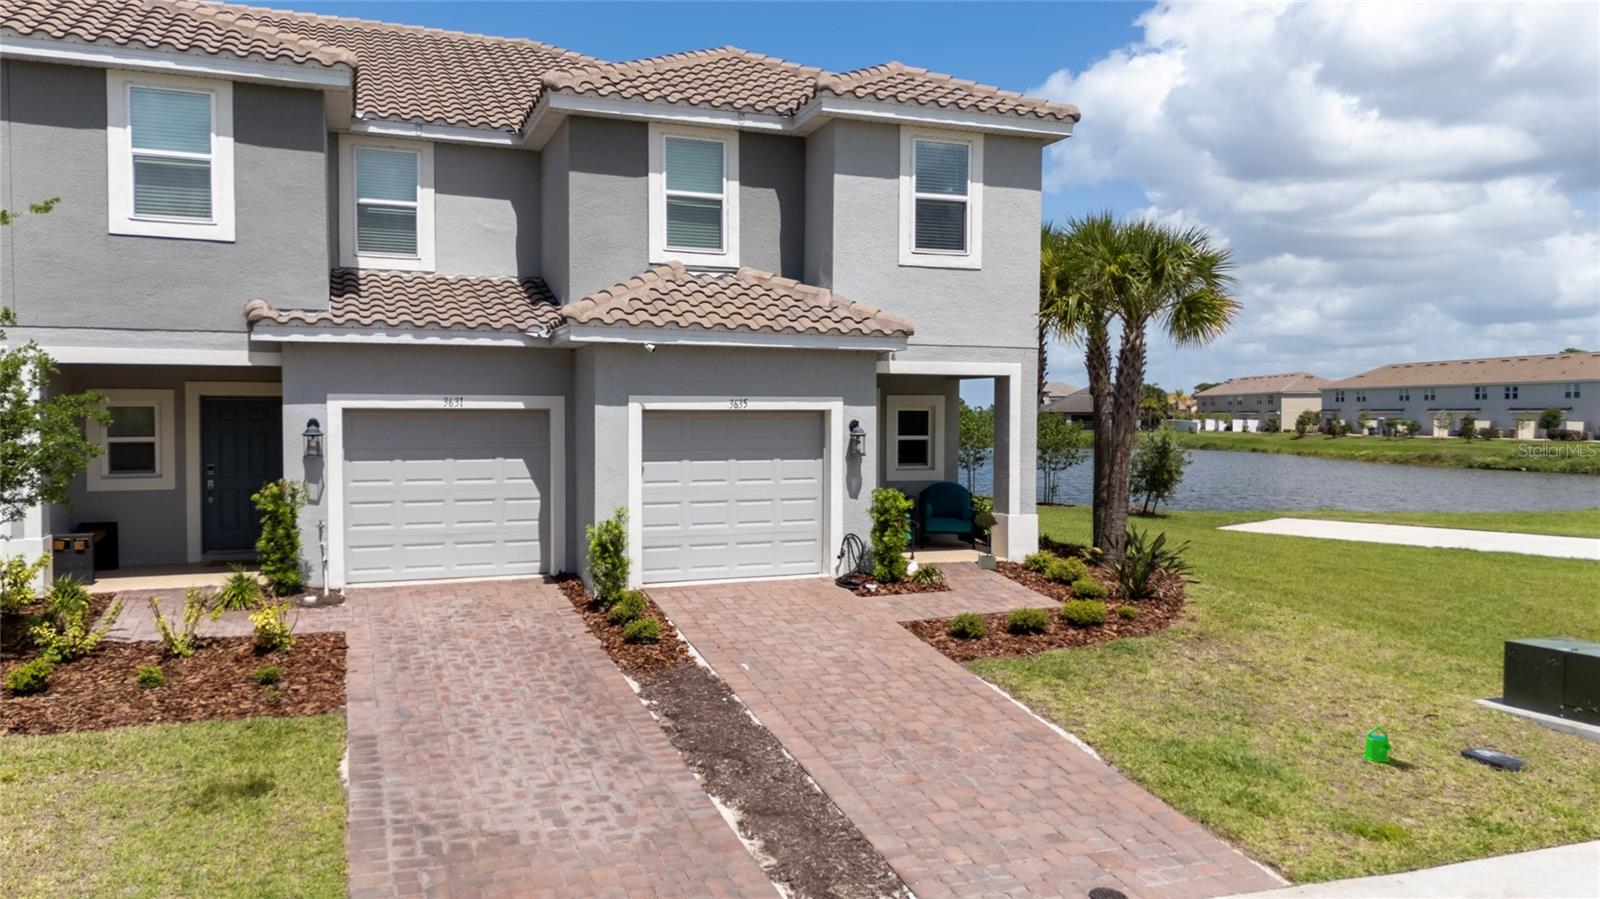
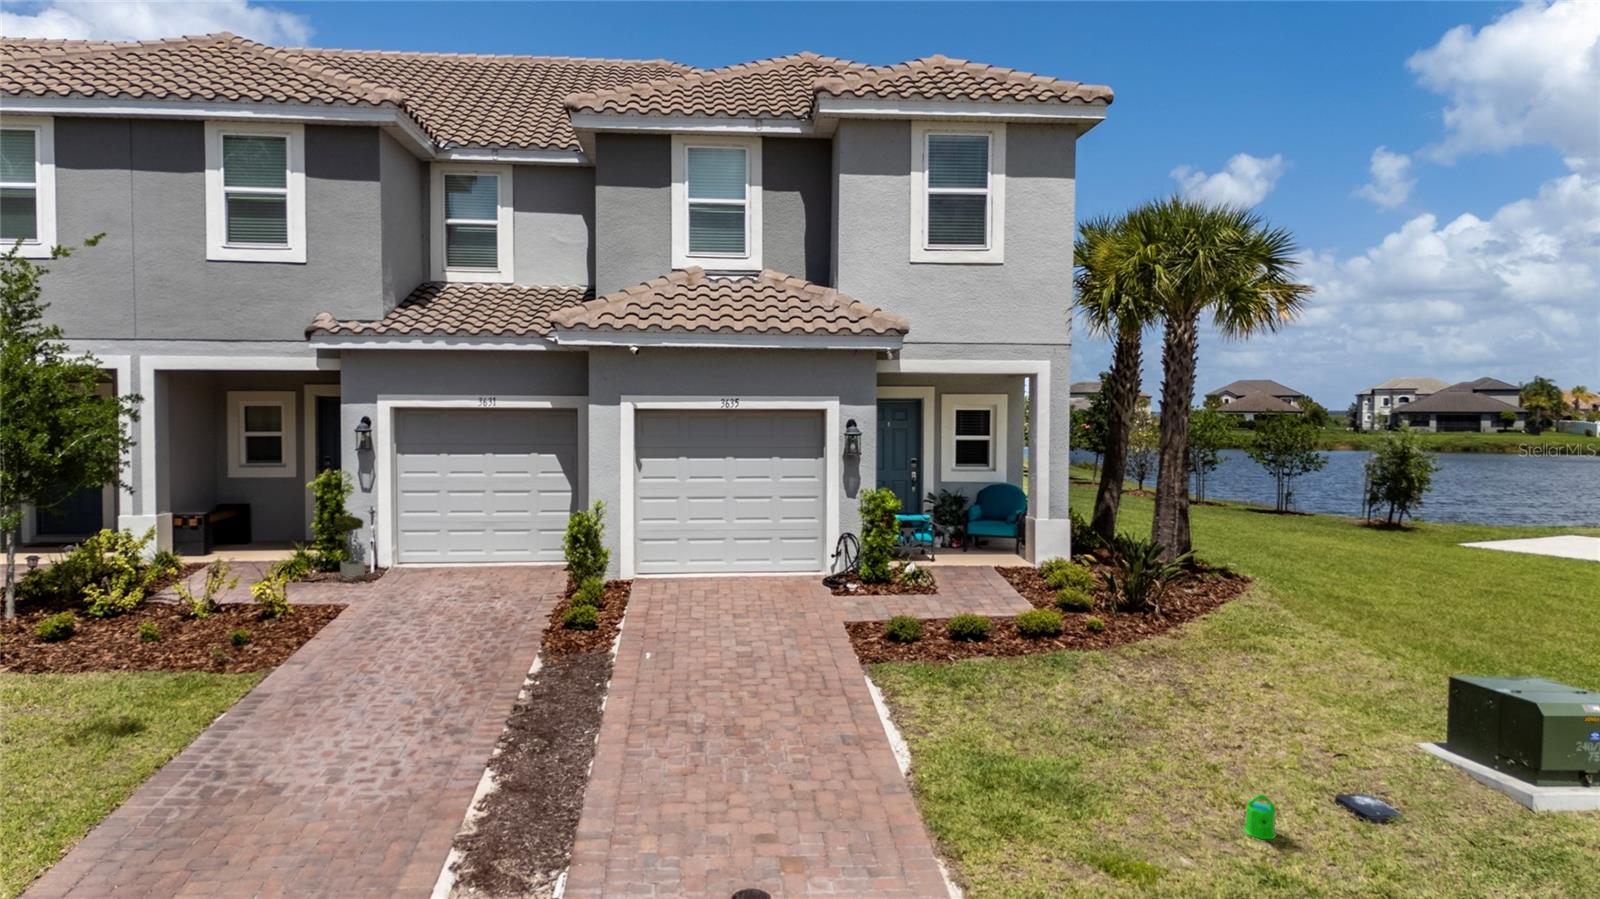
potted tree: present [976,512,998,569] -> present [334,515,365,577]

